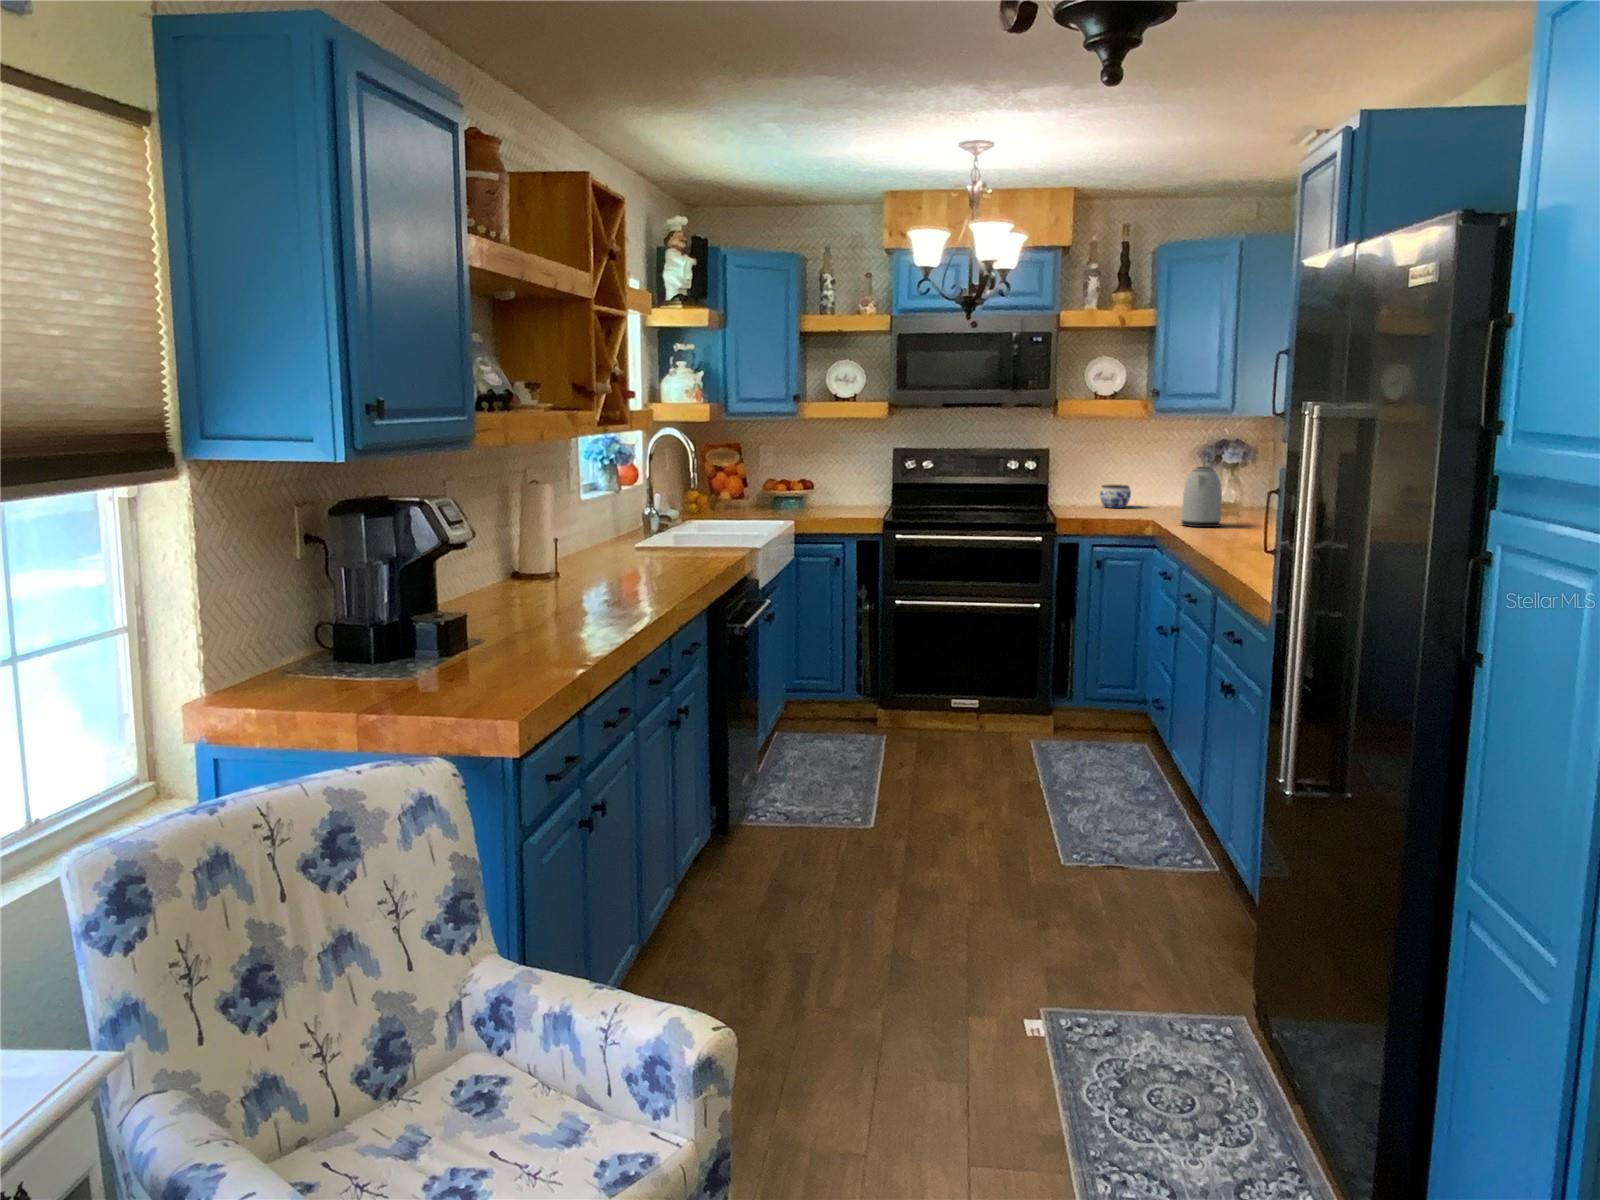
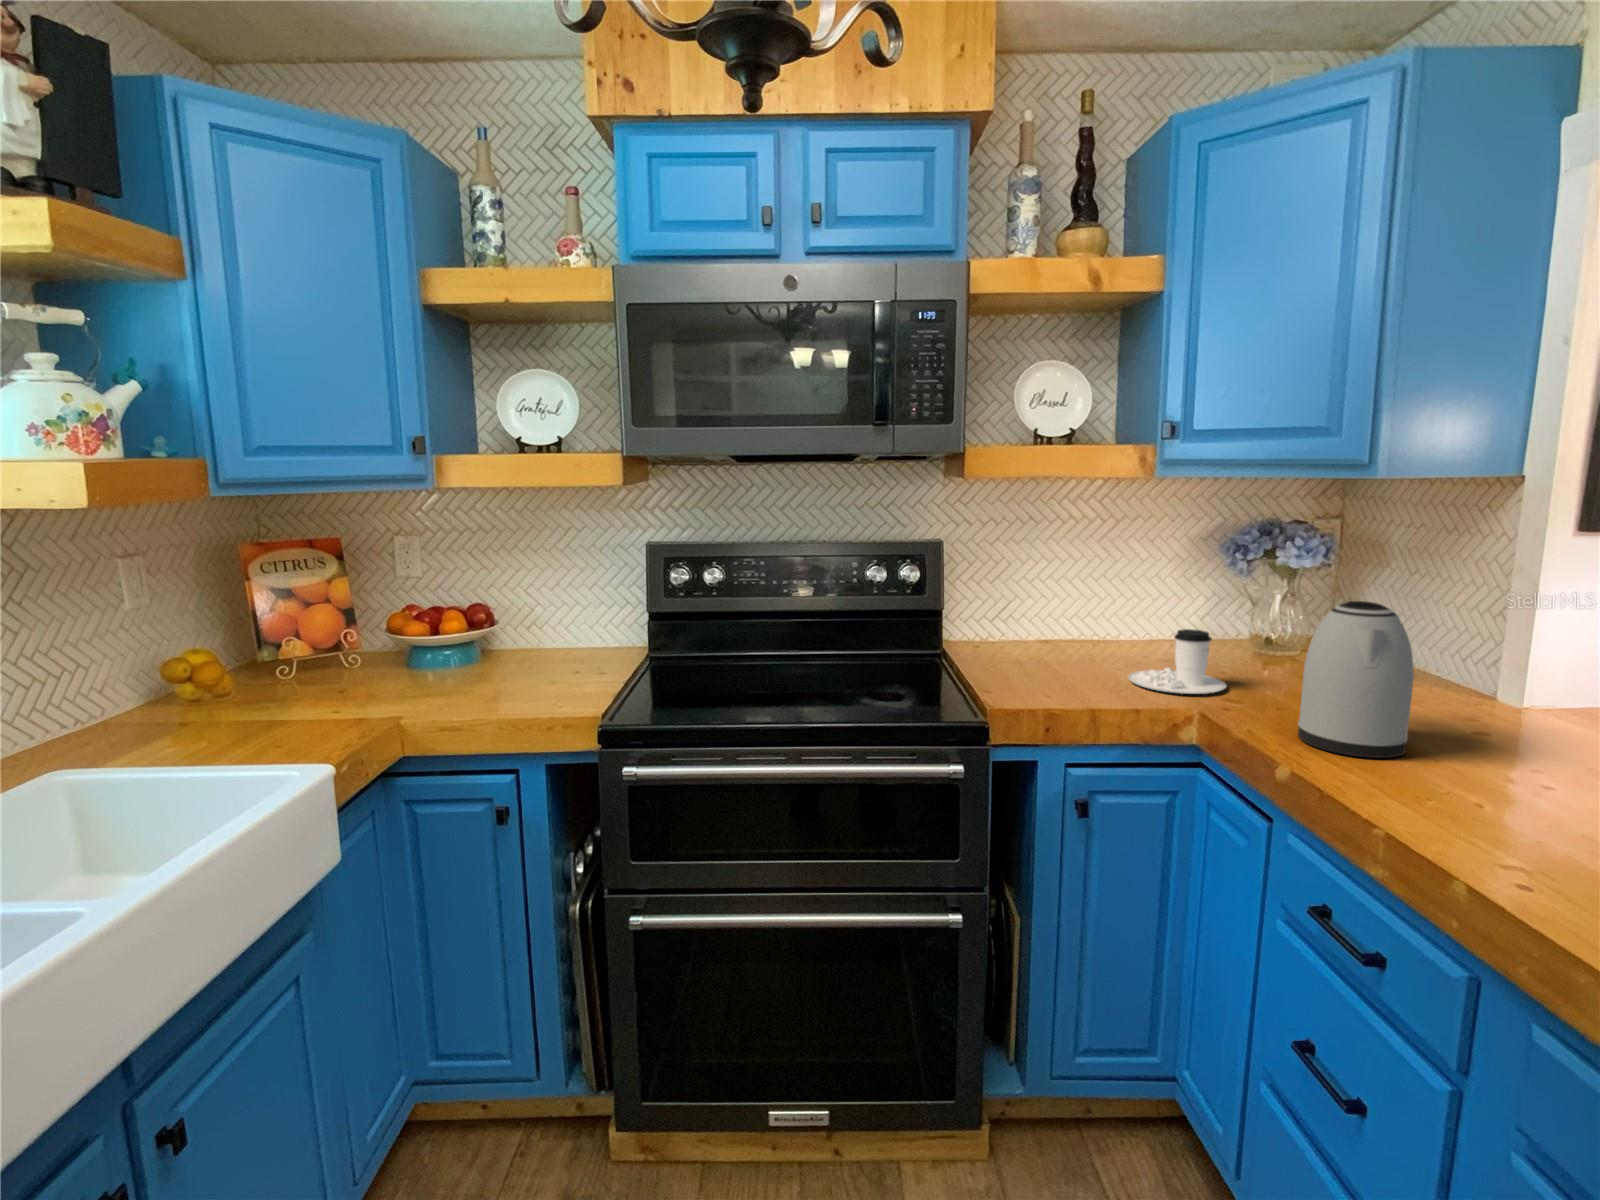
jar: present [1100,485,1131,508] -> none [1031,601,1089,648]
coffee cup: none [1133,490,1178,517] -> present [1128,629,1226,694]

